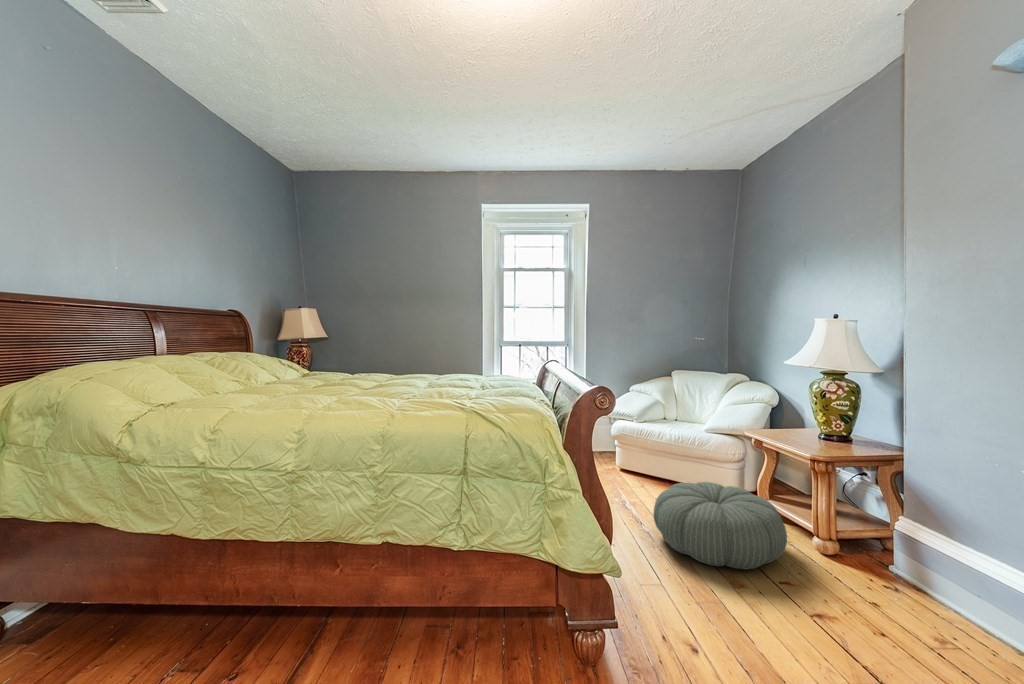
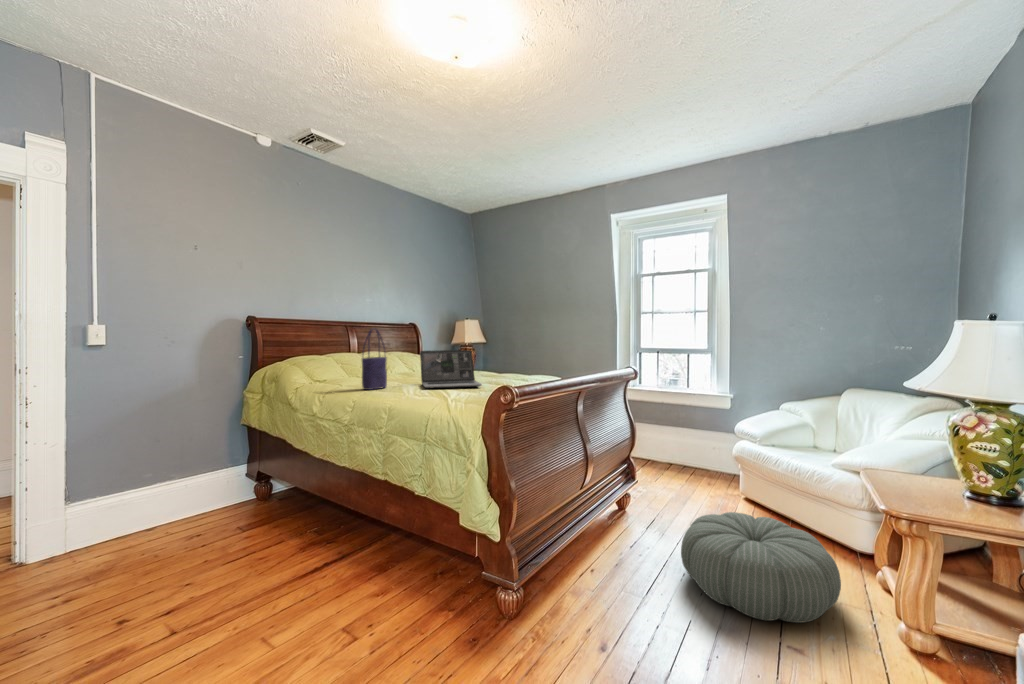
tote bag: none [272,312,303,405] -> present [362,328,387,390]
laptop: none [327,344,430,396] -> present [420,350,482,389]

